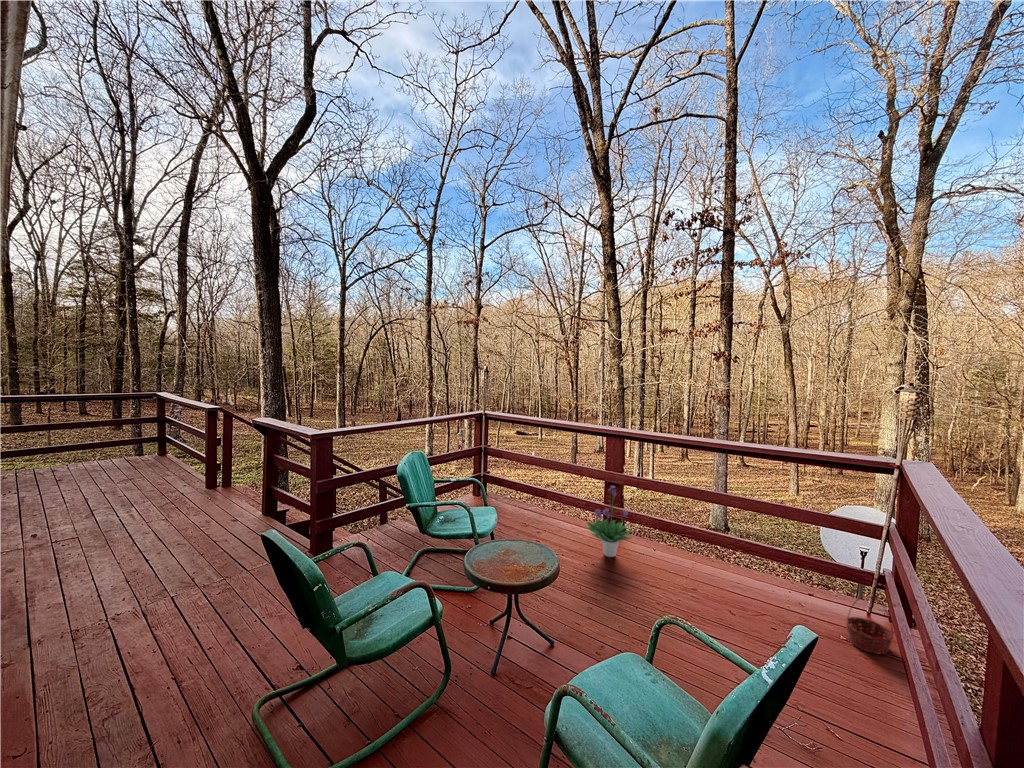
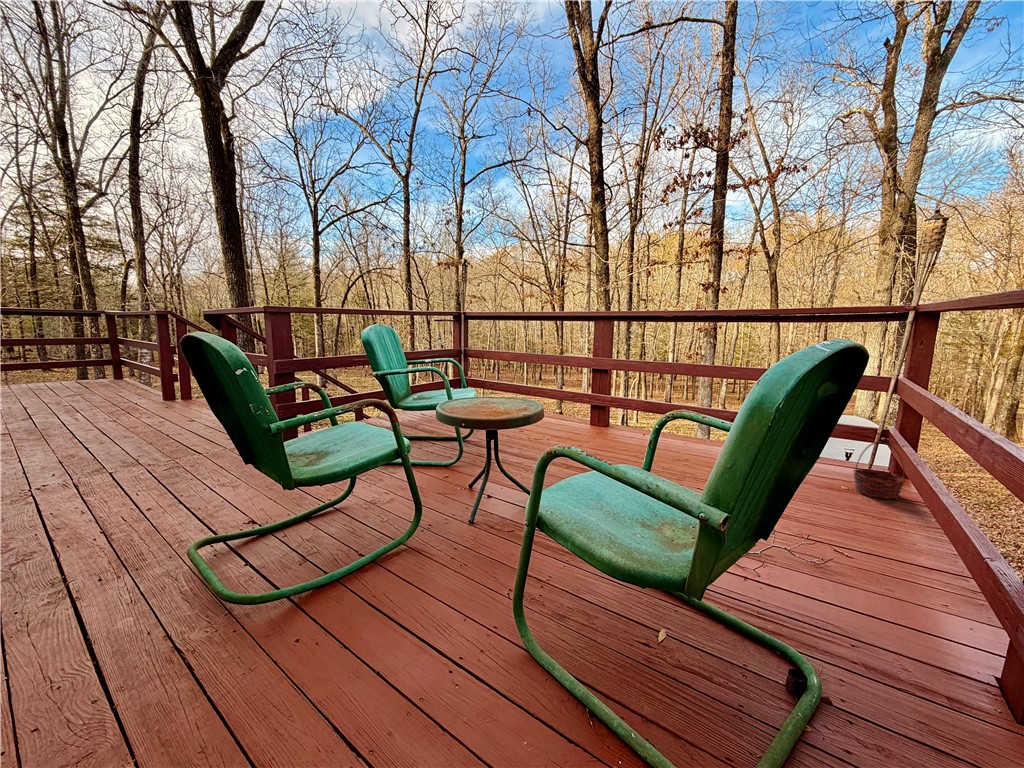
potted plant: present [587,486,633,557] -> none [575,368,627,442]

